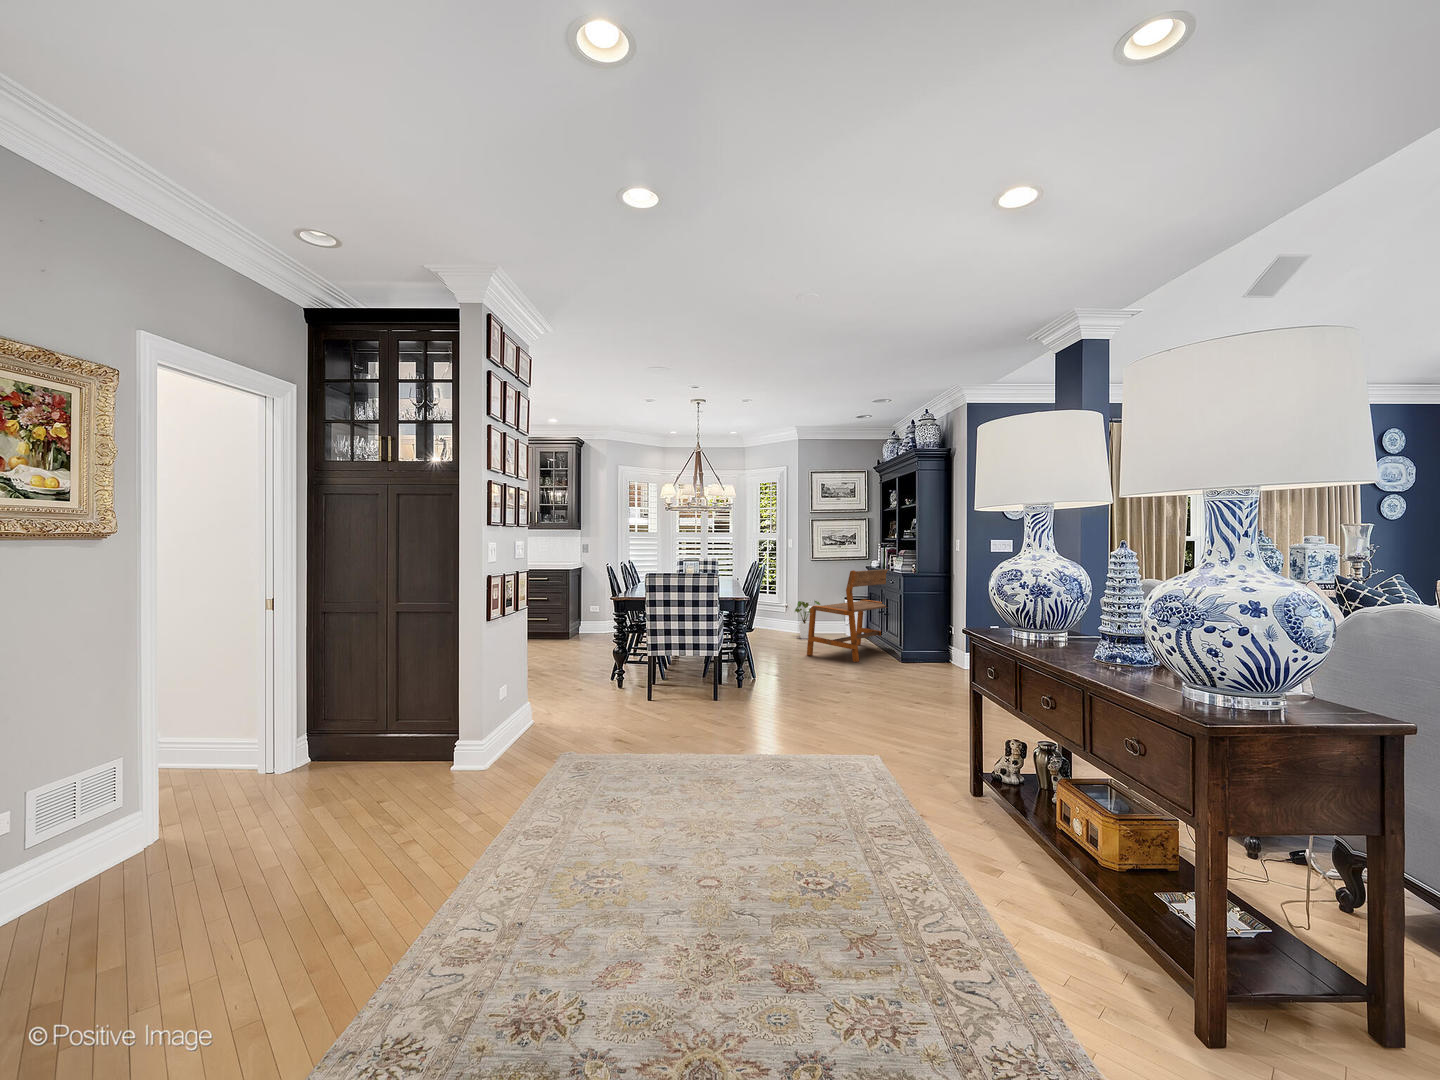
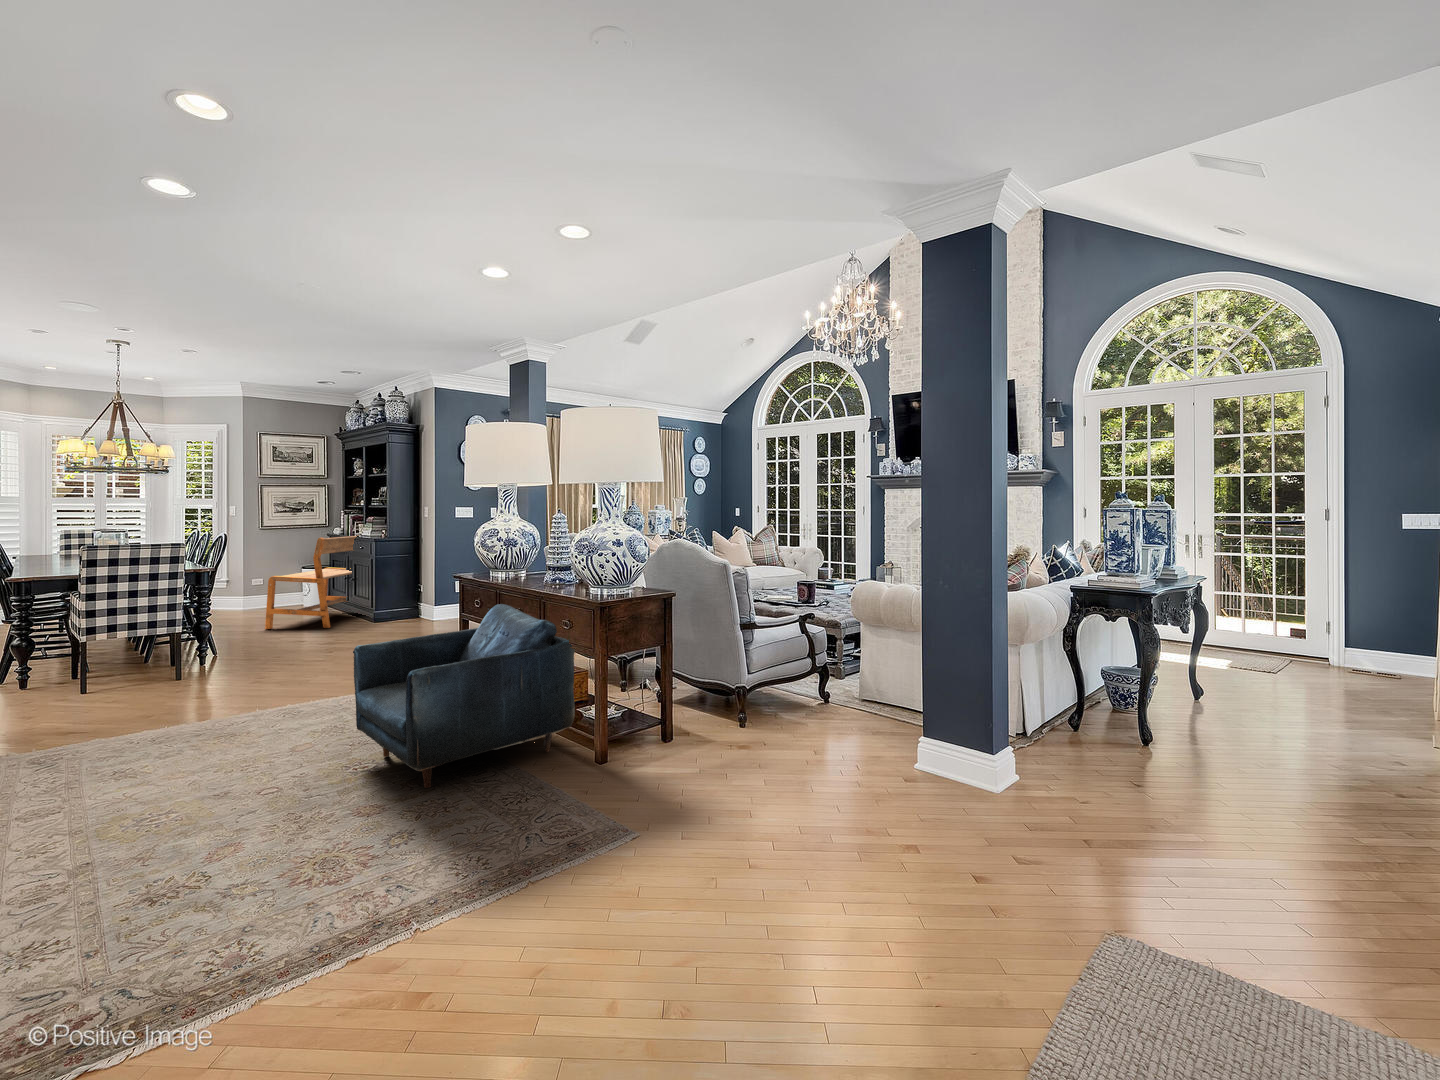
house plant: present [795,601,820,639] -> none [239,572,273,615]
armchair: none [821,684,1150,966] -> present [353,604,575,788]

